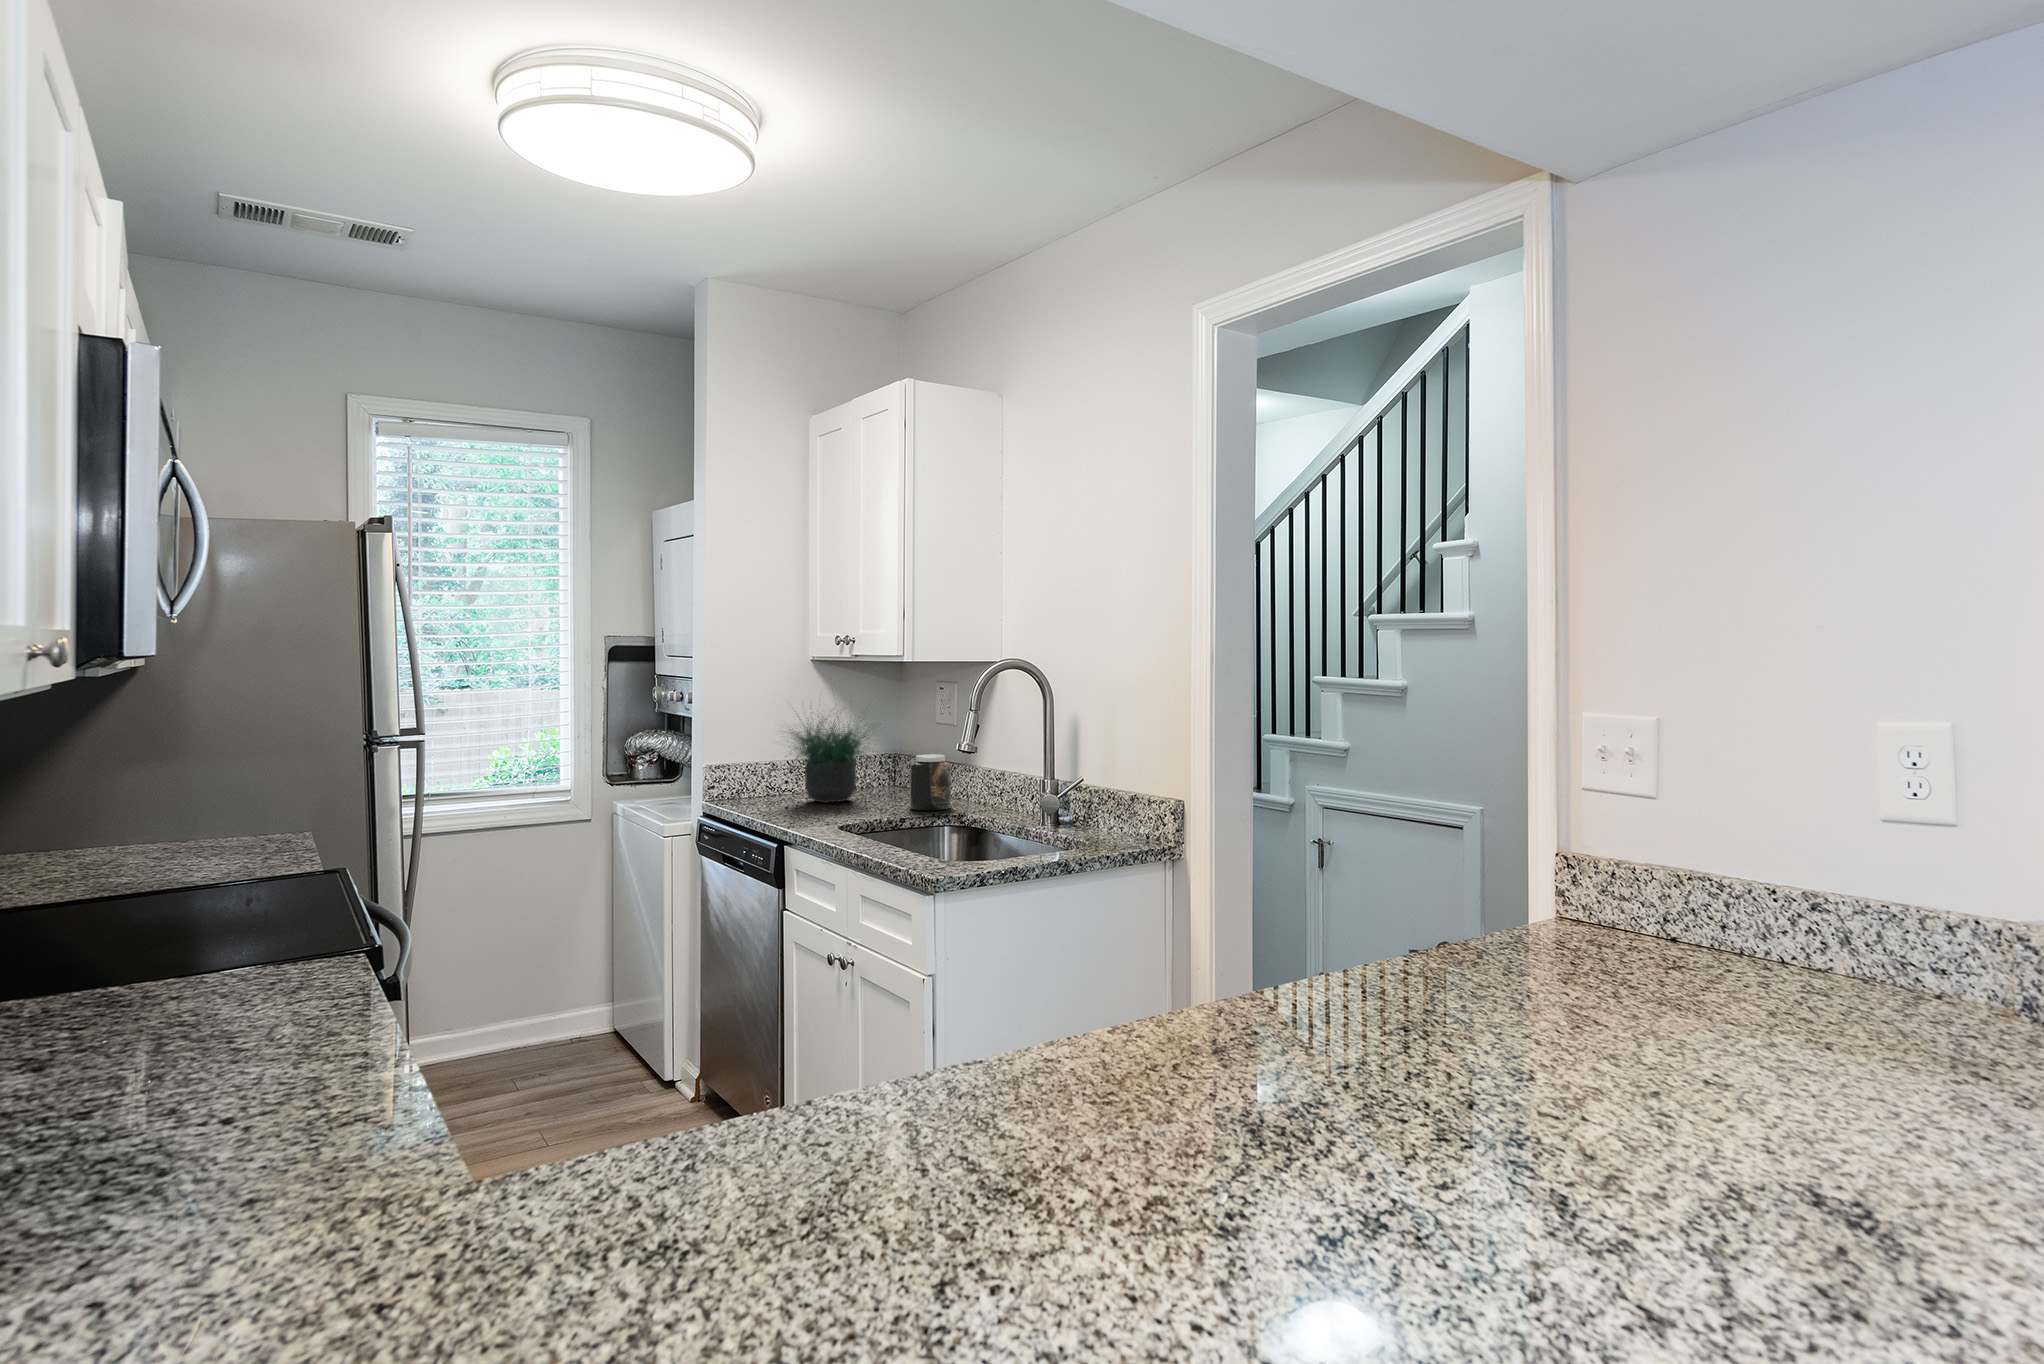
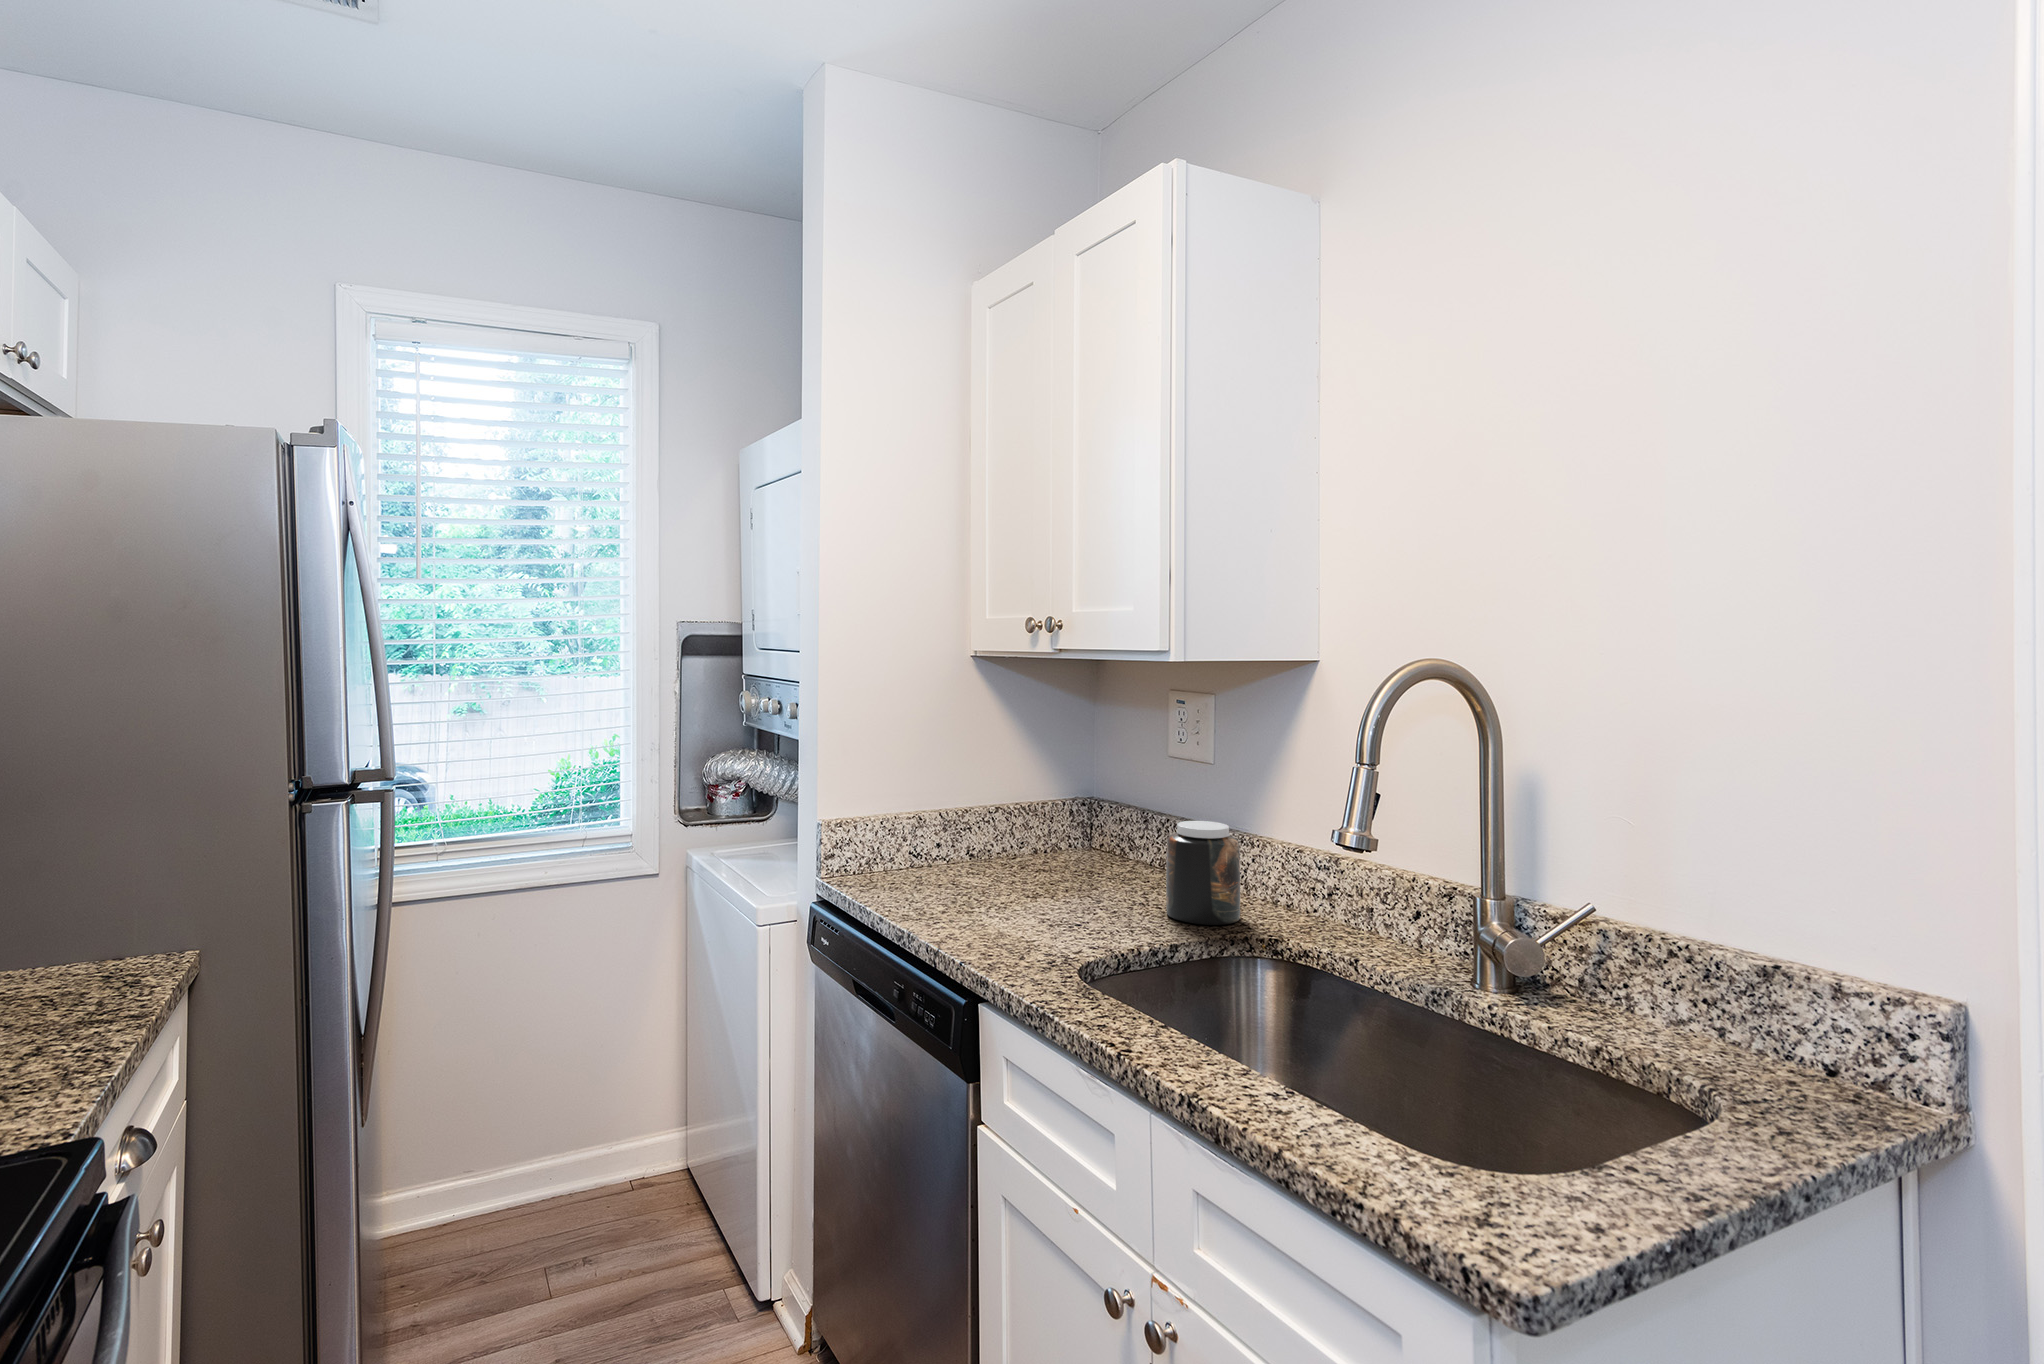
potted plant: present [789,716,874,803] -> none [922,696,1123,892]

